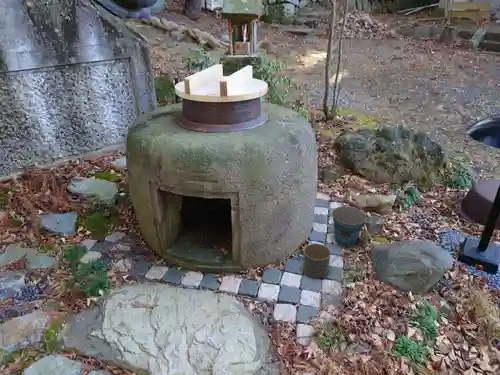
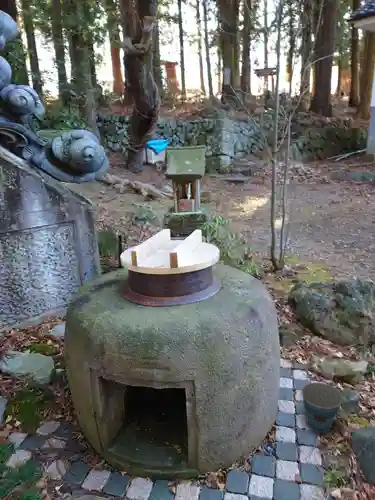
planter: present [303,244,331,278] -> none [274,436,308,483]

